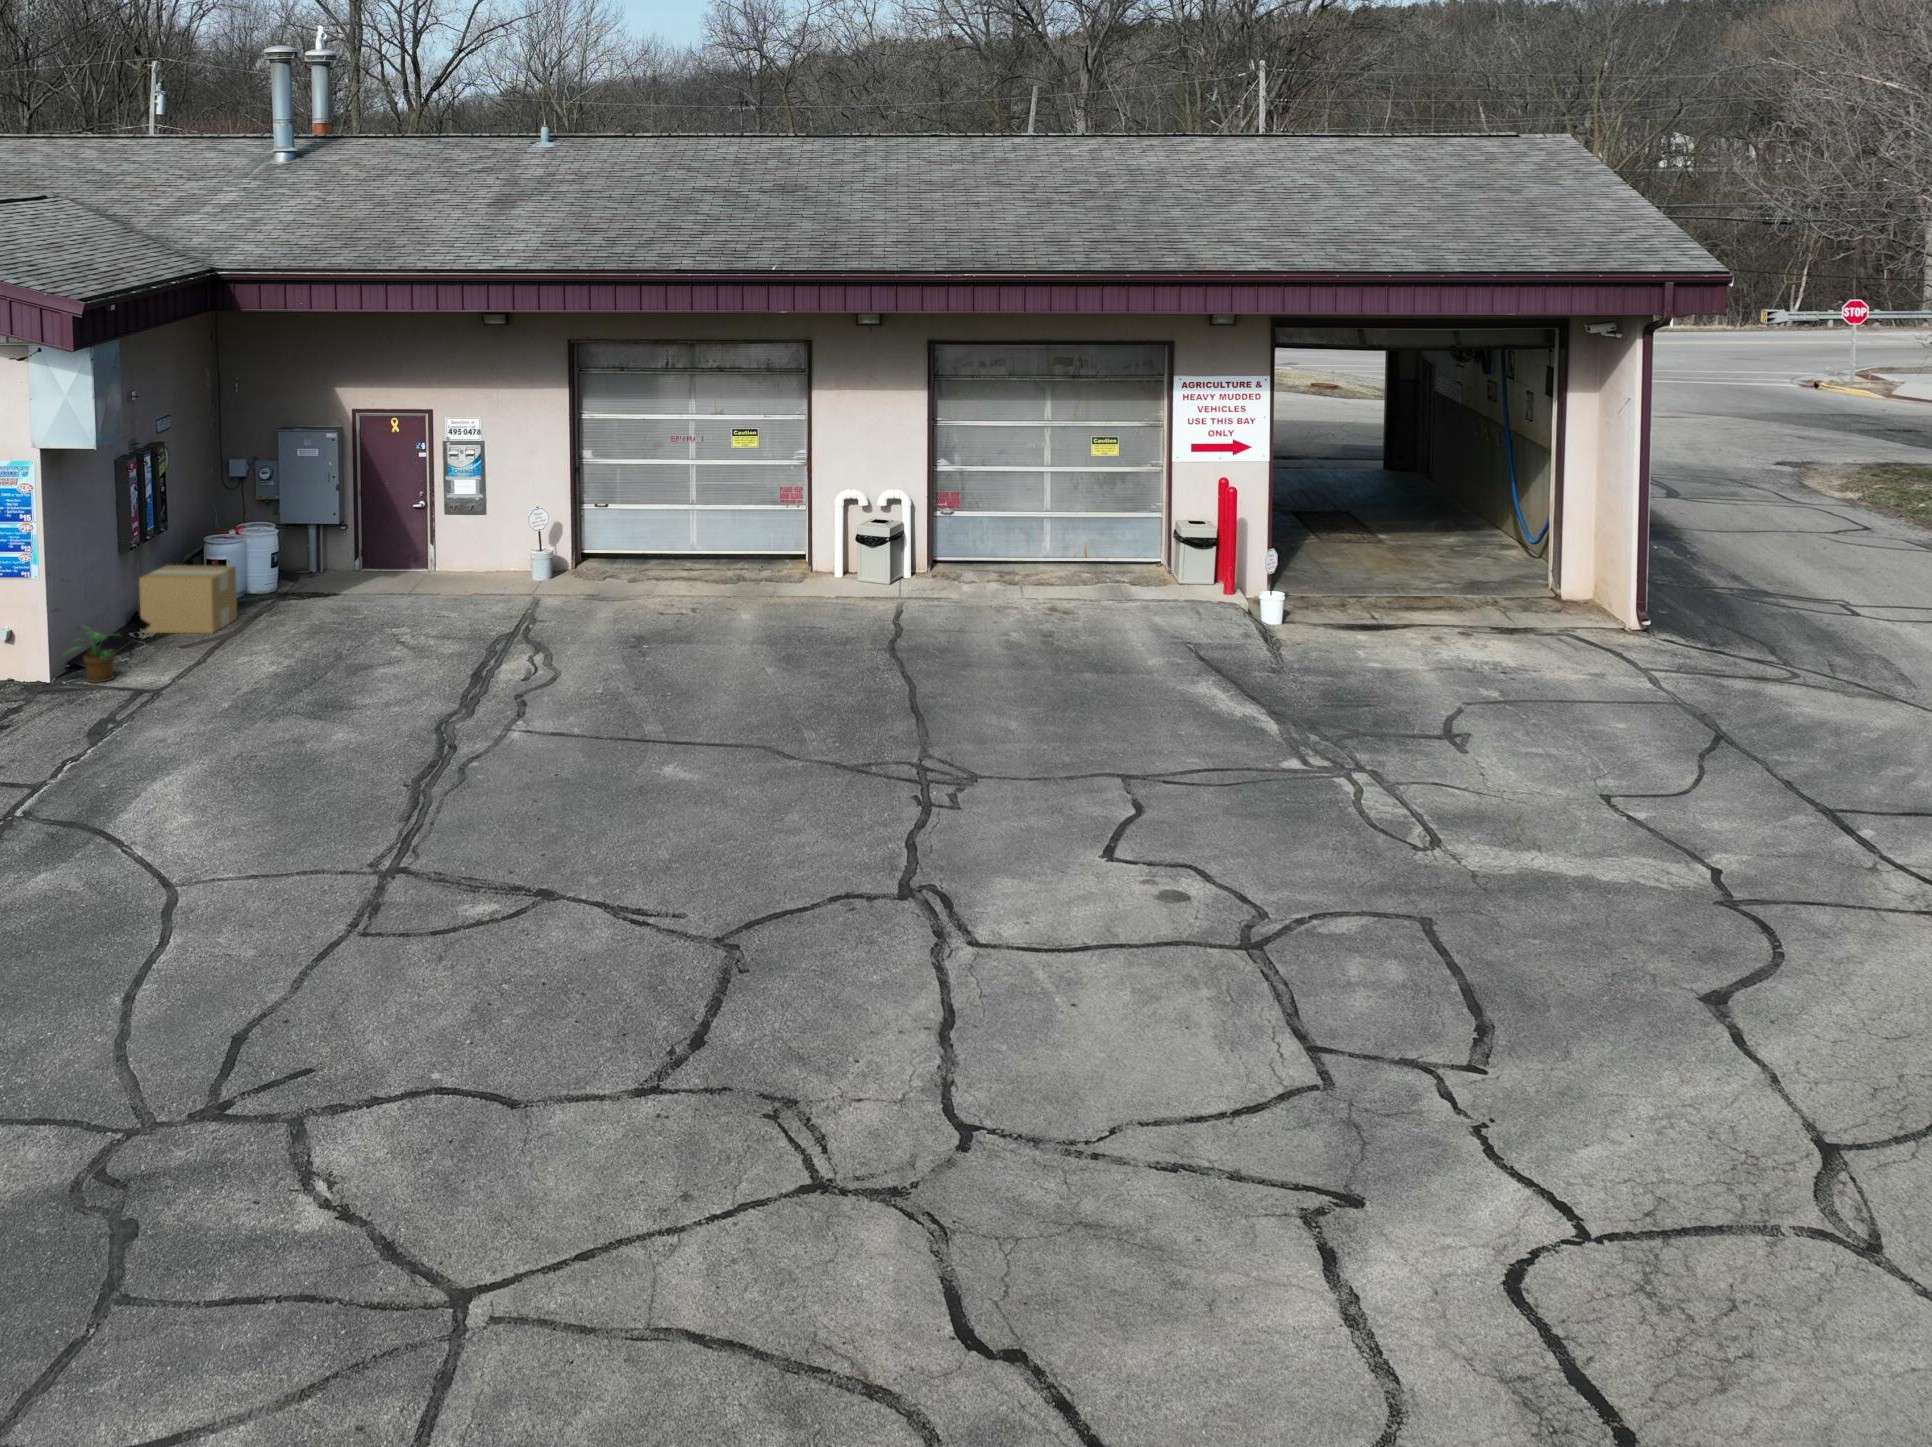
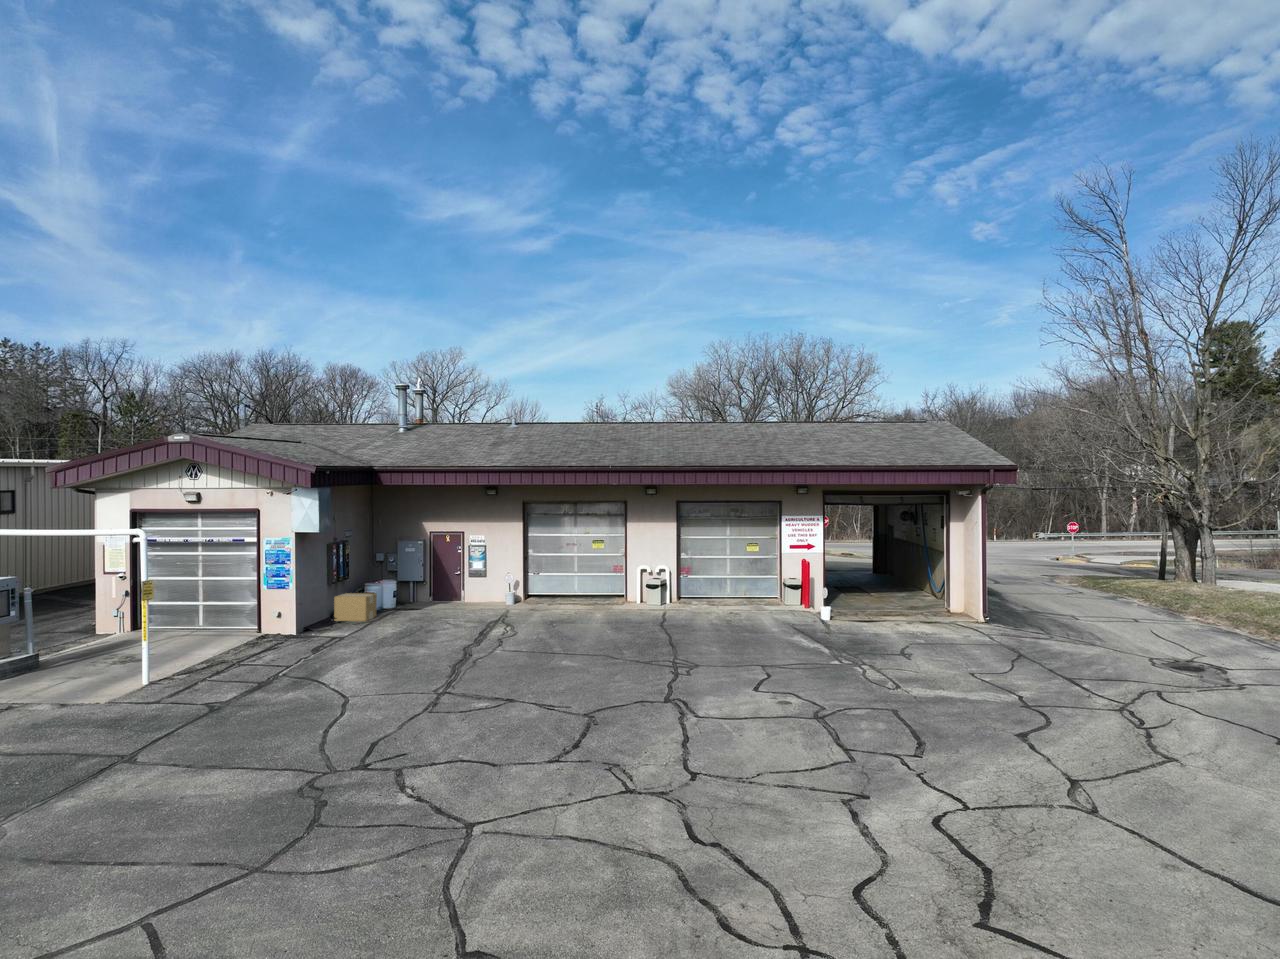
potted plant: present [63,625,115,683] -> none [300,612,326,636]

